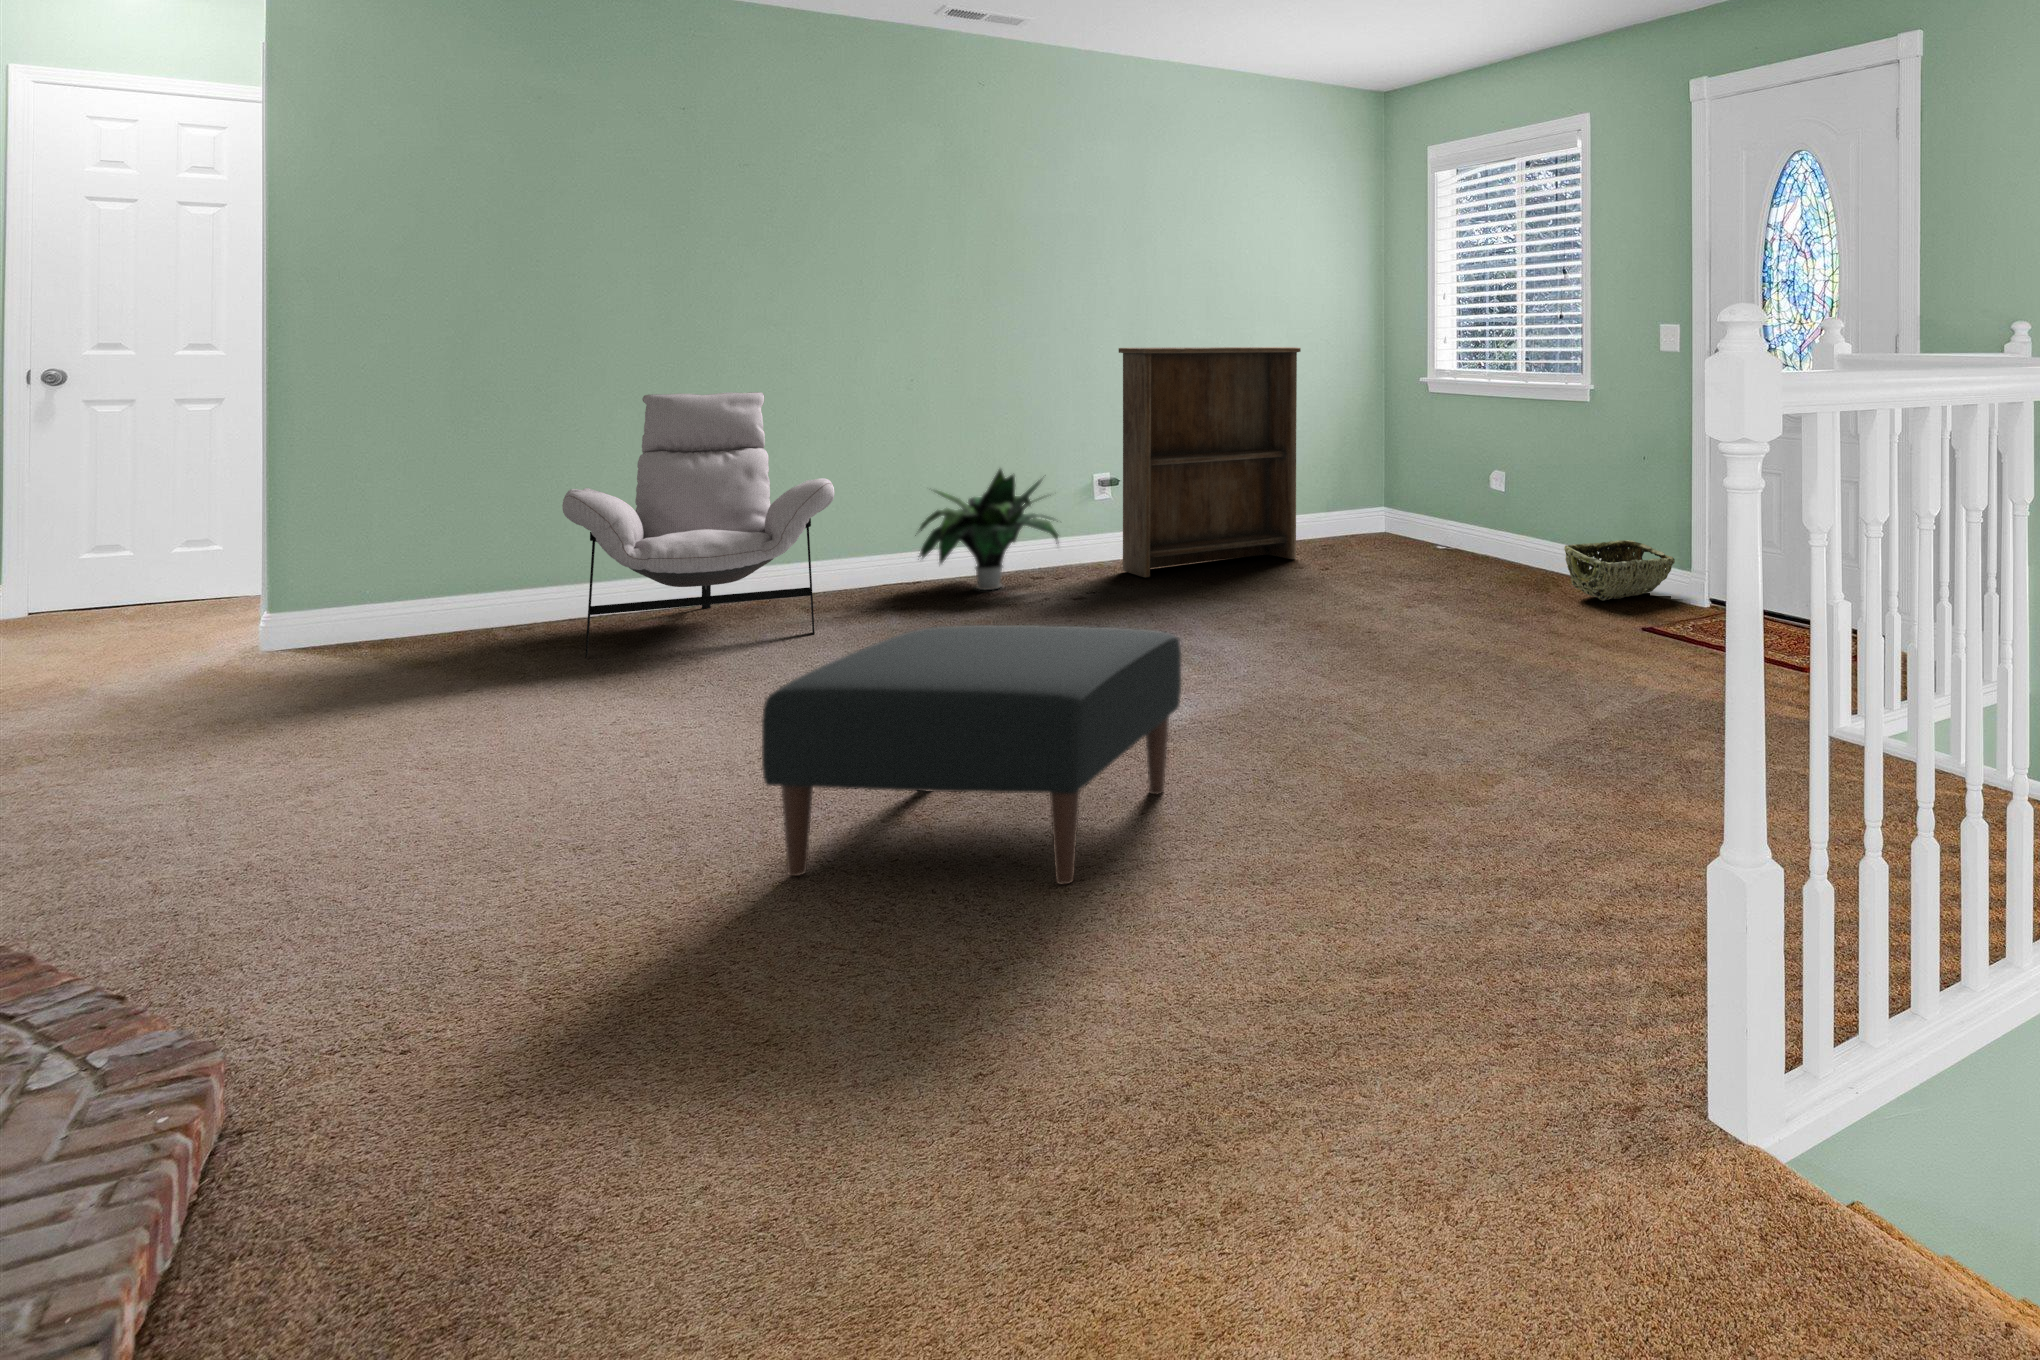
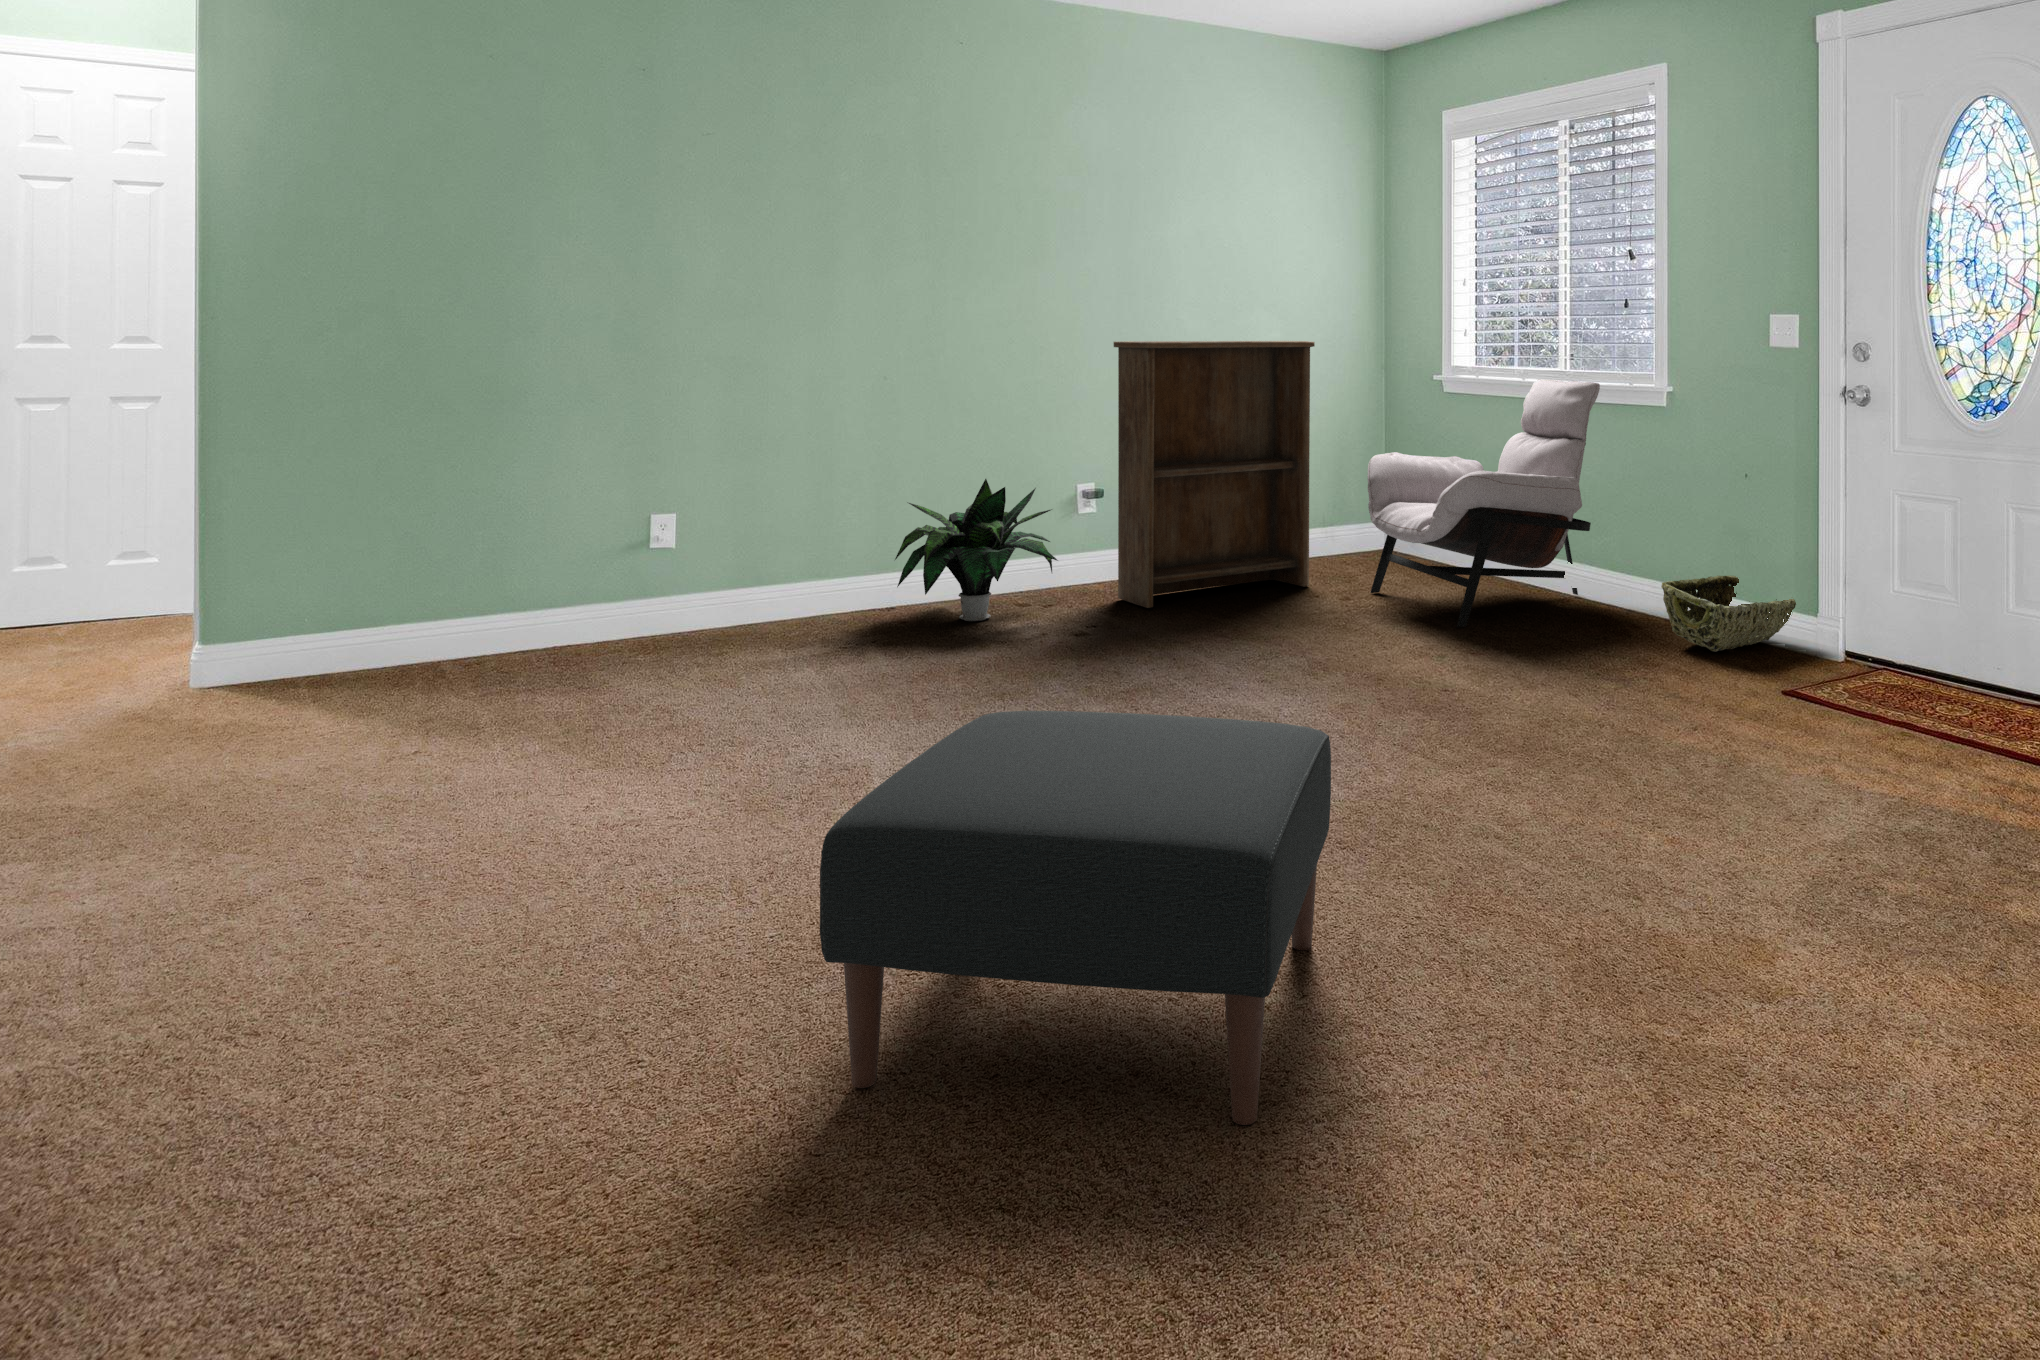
lounge chair: present [562,392,835,658] -> present [1368,379,1600,627]

